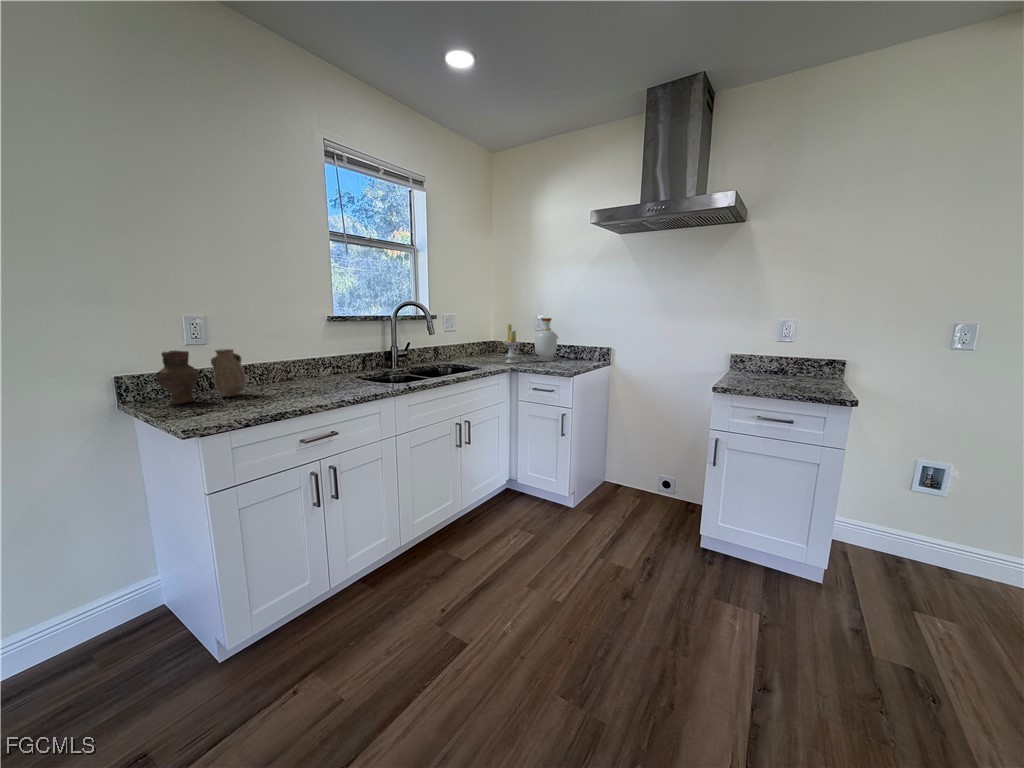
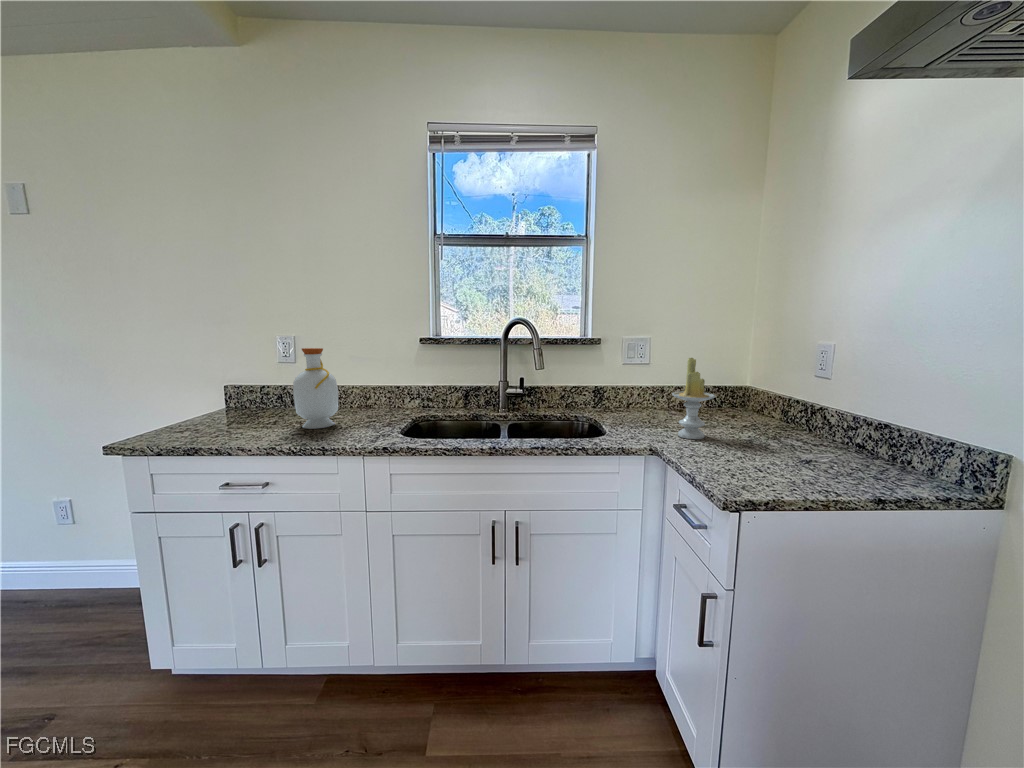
bottle: present [535,318,558,361] -> present [293,348,338,429]
vase: present [155,349,247,404] -> none [214,369,287,418]

